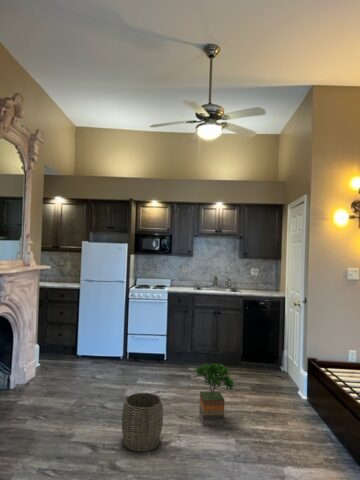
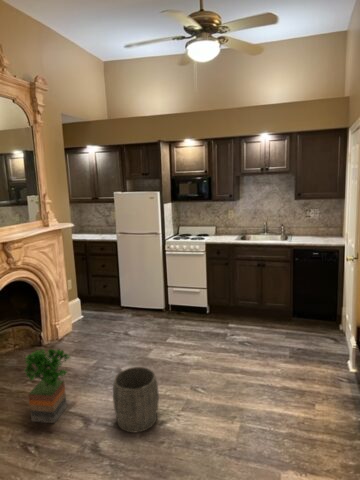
potted tree: present [196,363,234,426] -> present [24,349,70,423]

